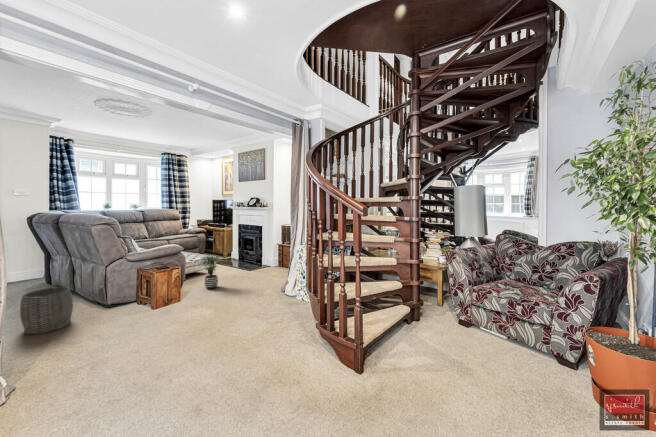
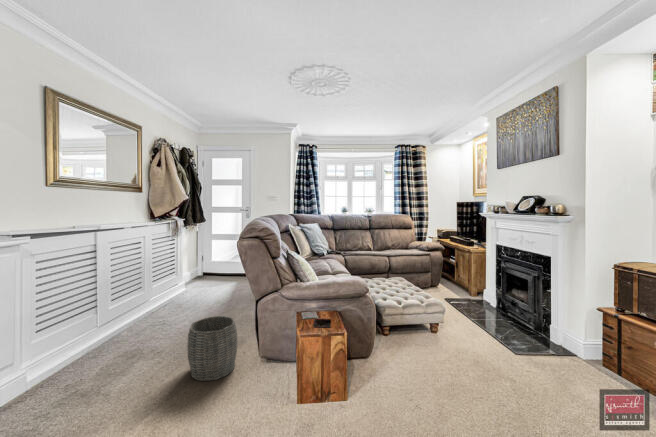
potted plant: present [199,255,219,289] -> none [402,304,453,376]

